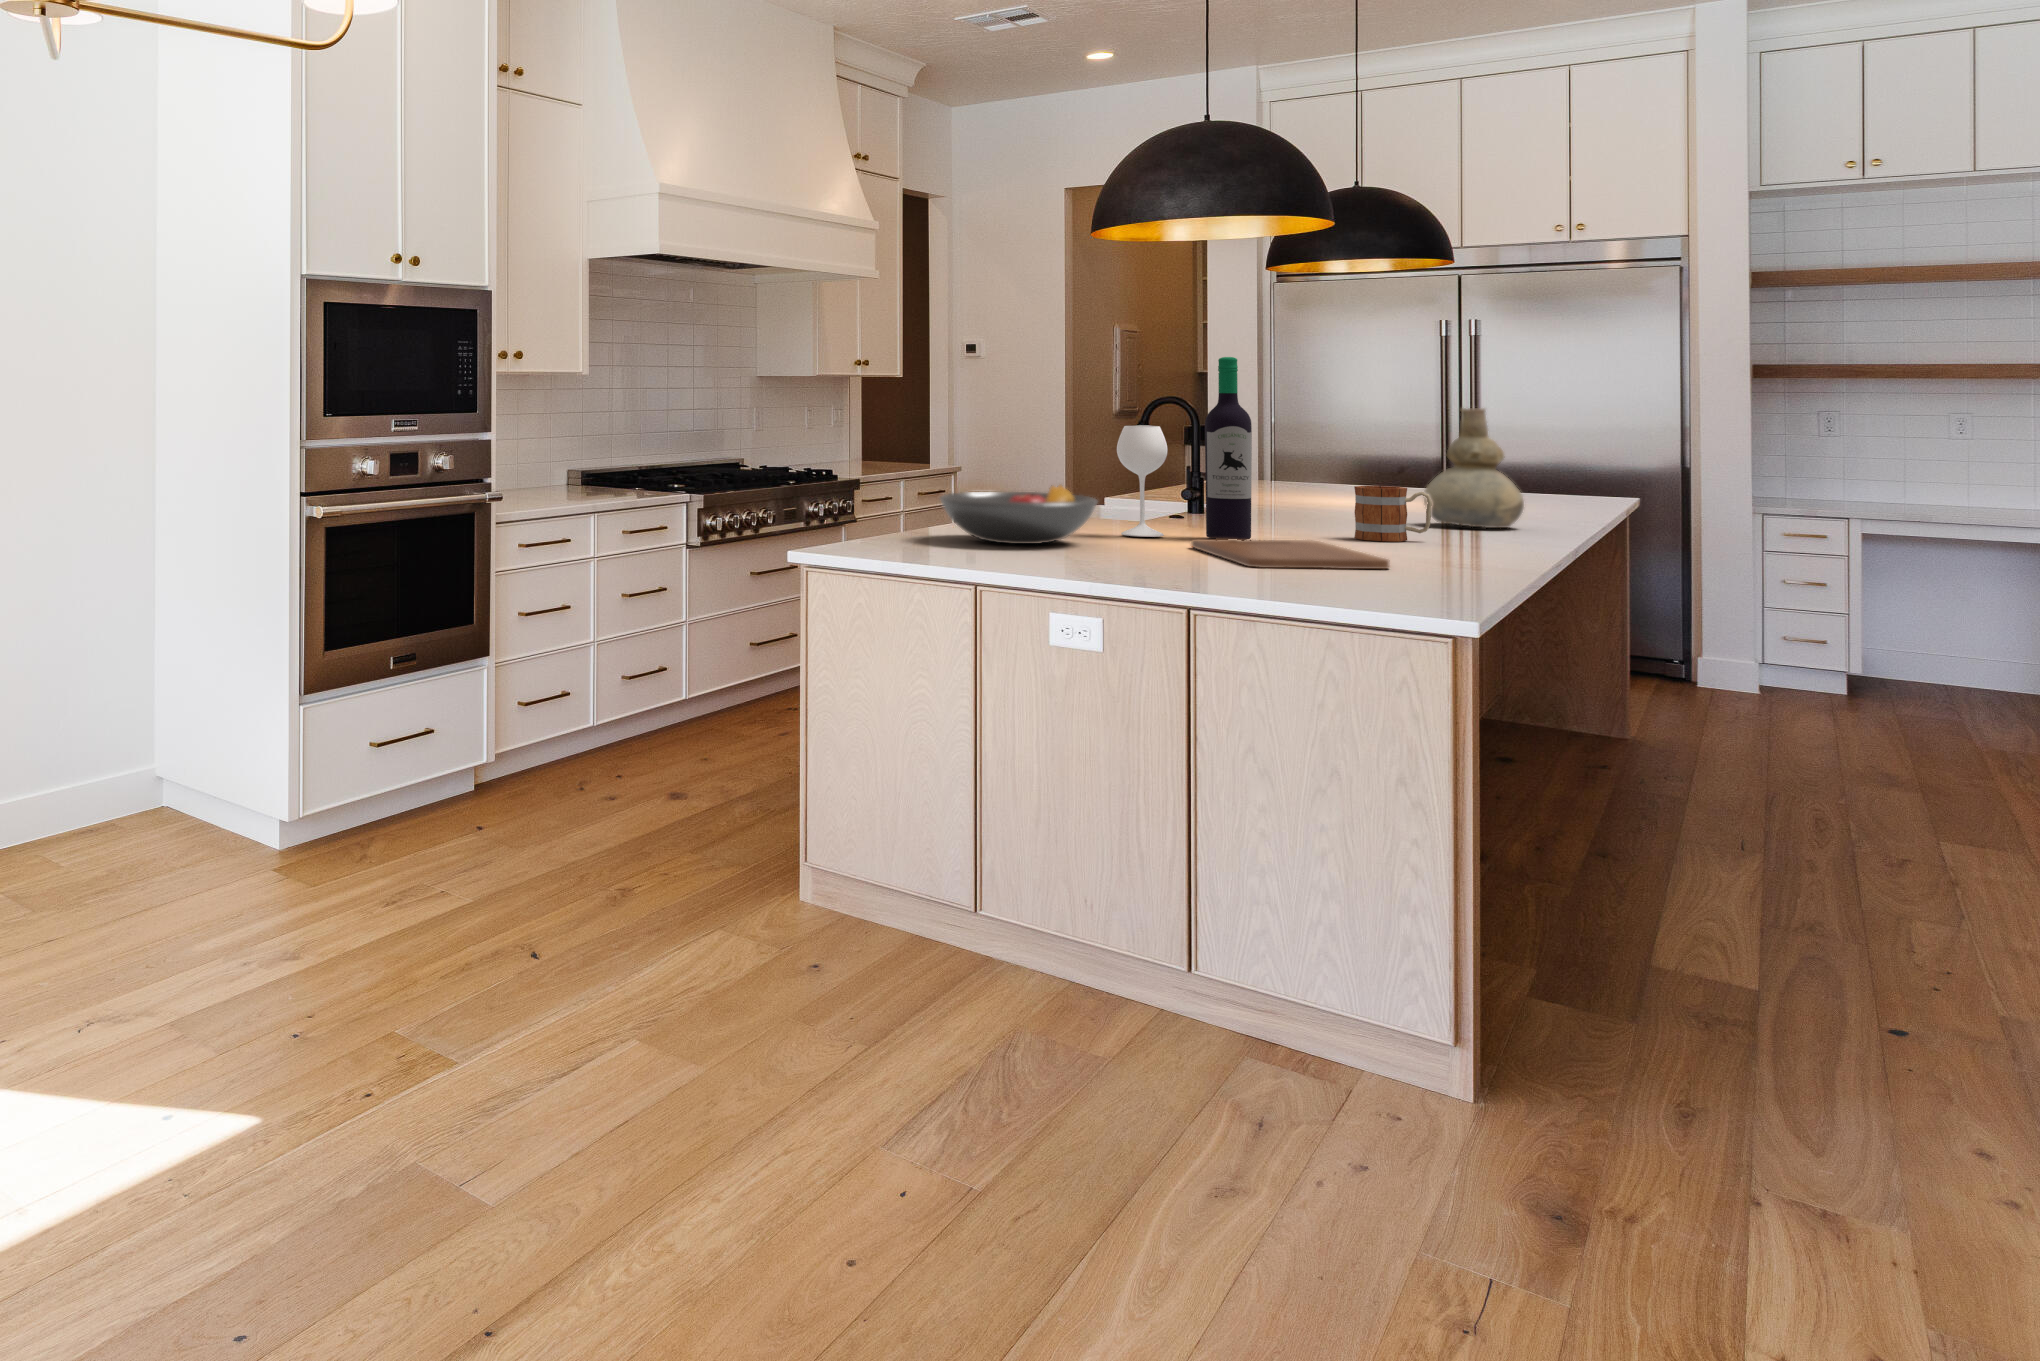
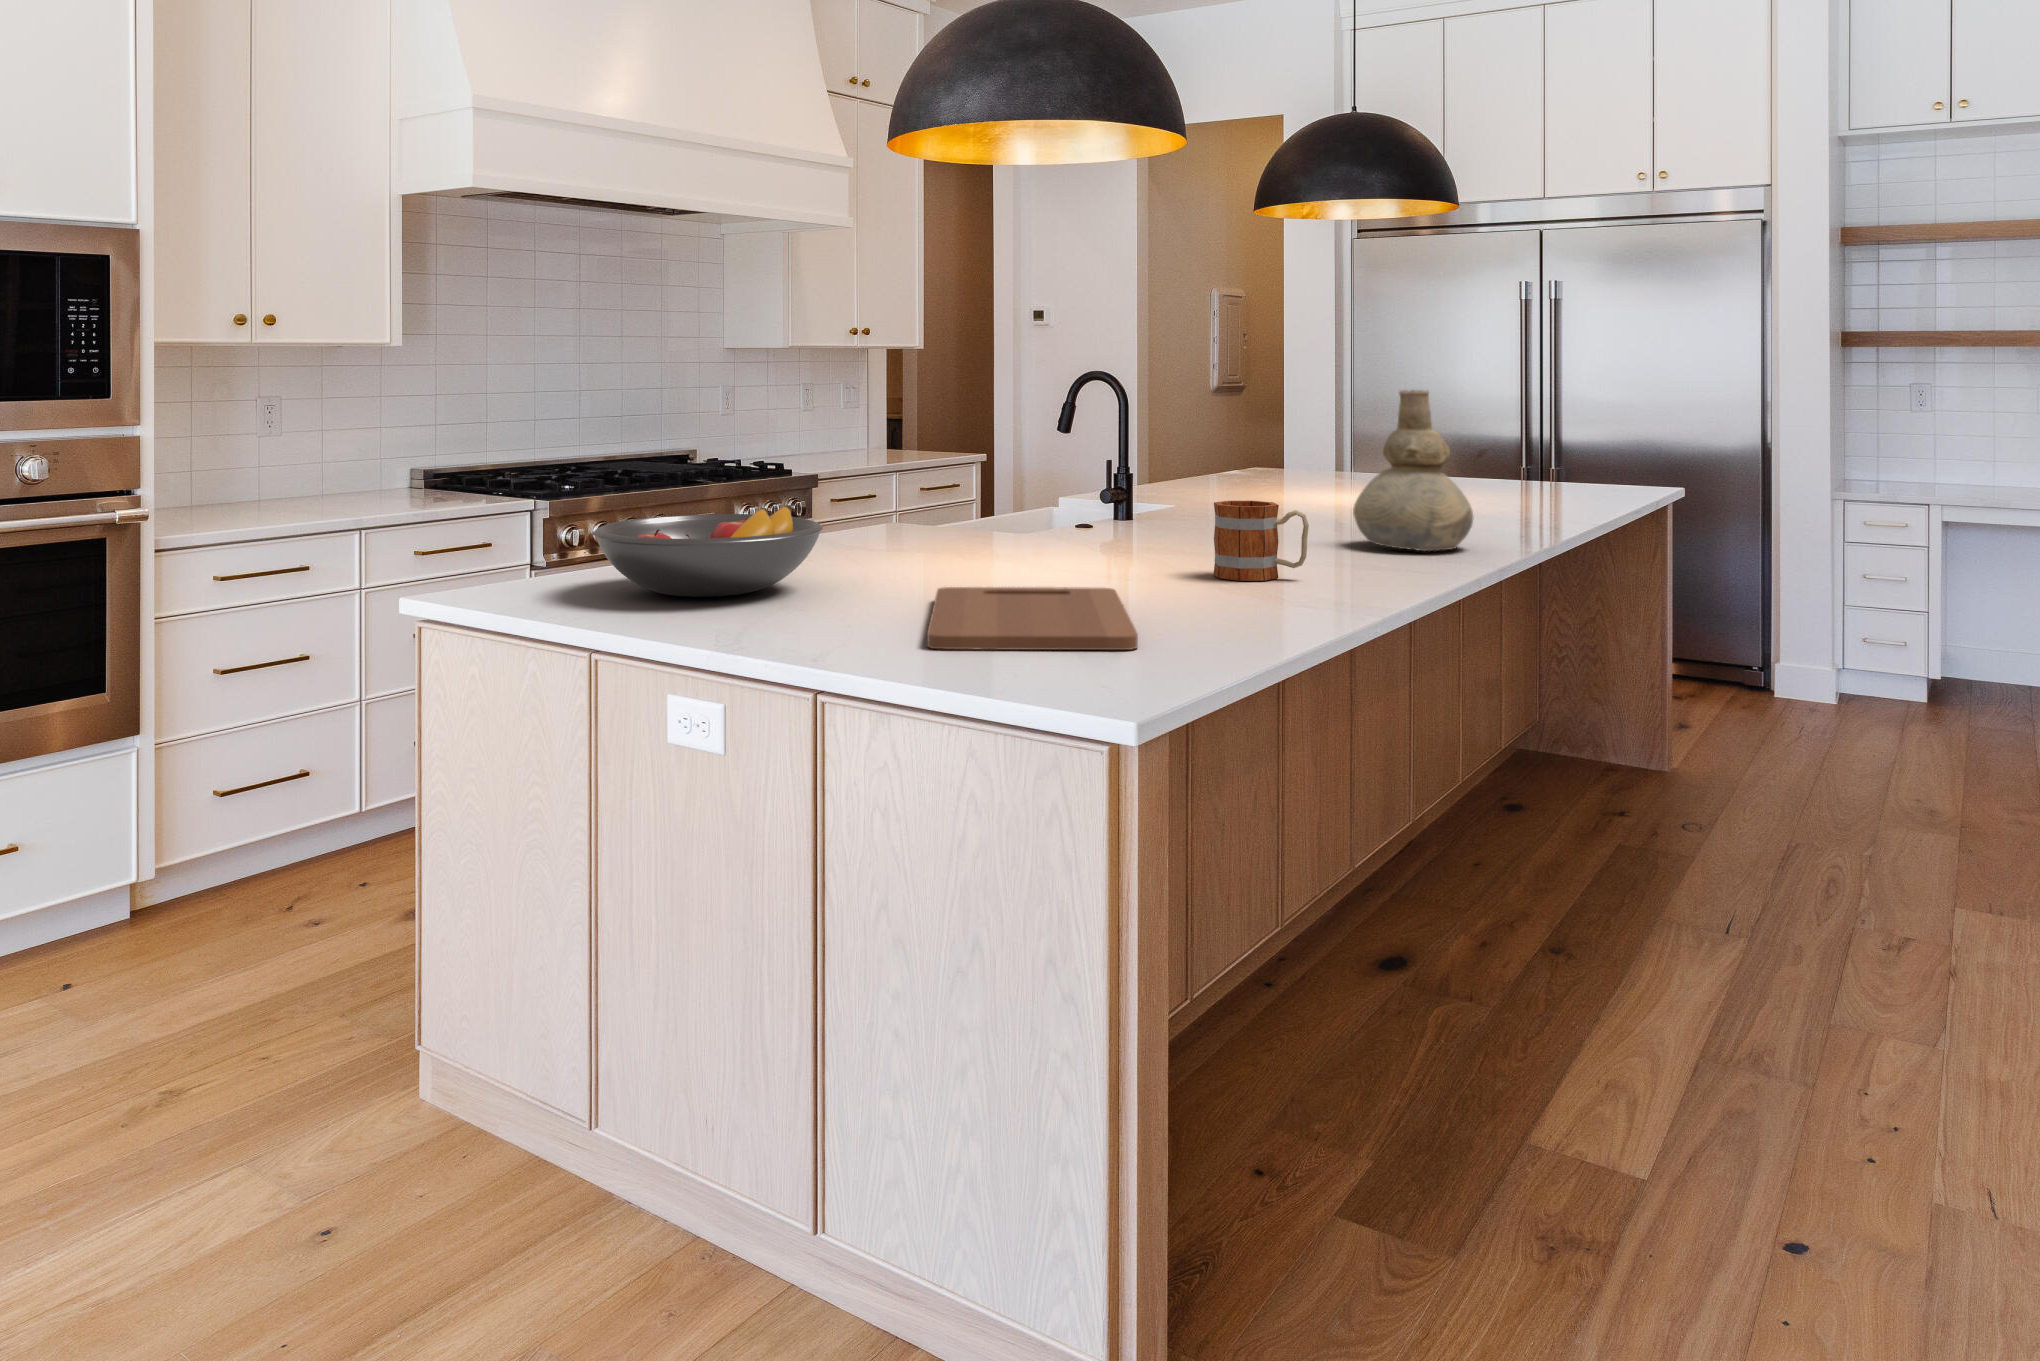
wine bottle: present [1117,357,1252,540] -> none [890,322,1064,581]

